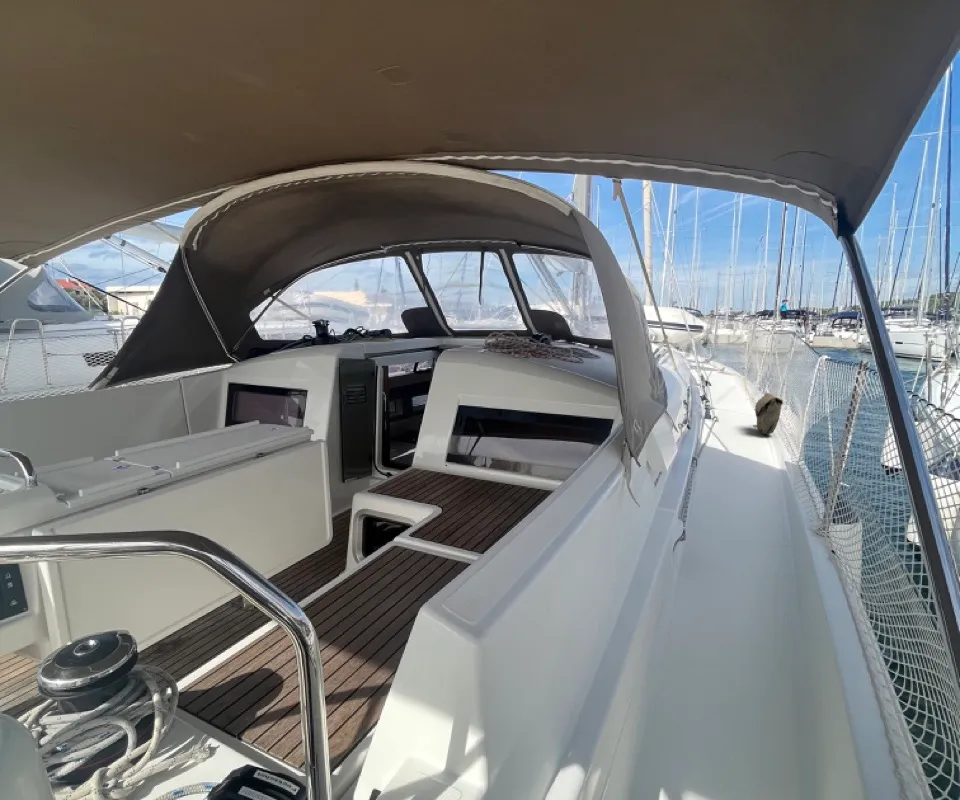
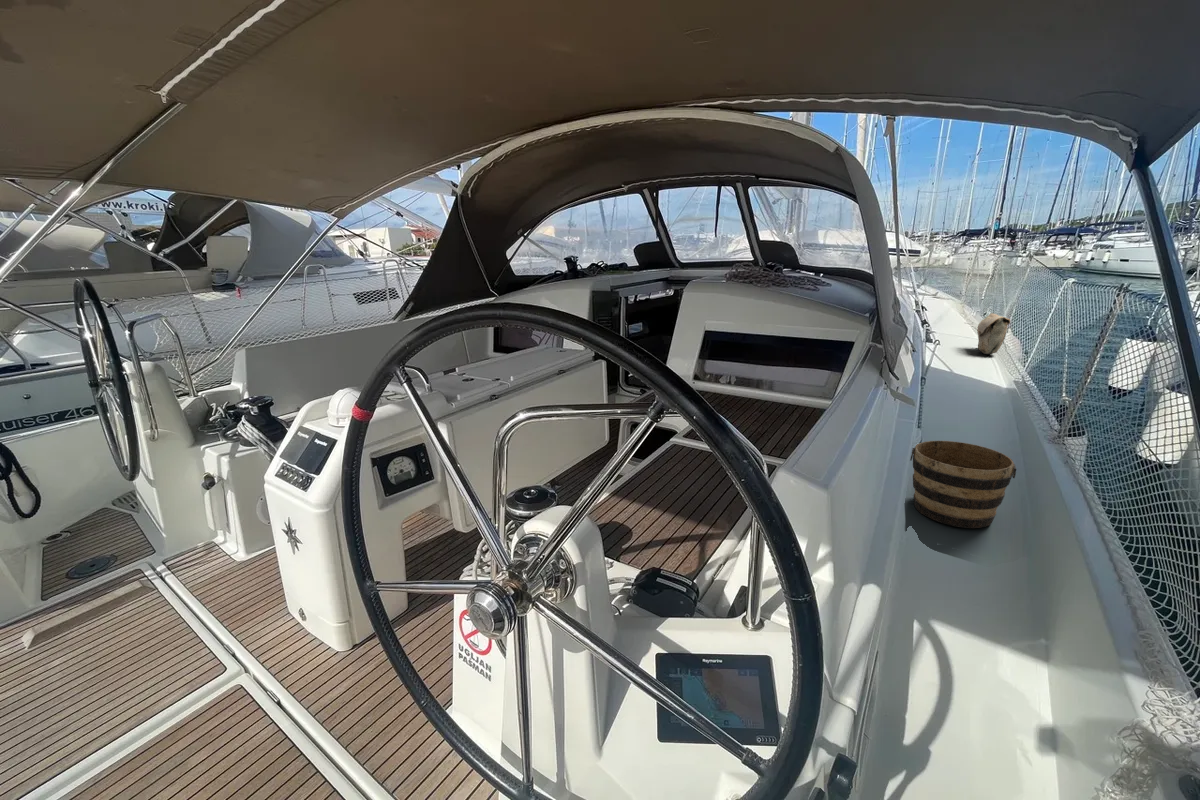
bucket: none [652,533,751,632] -> present [910,441,1016,528]

